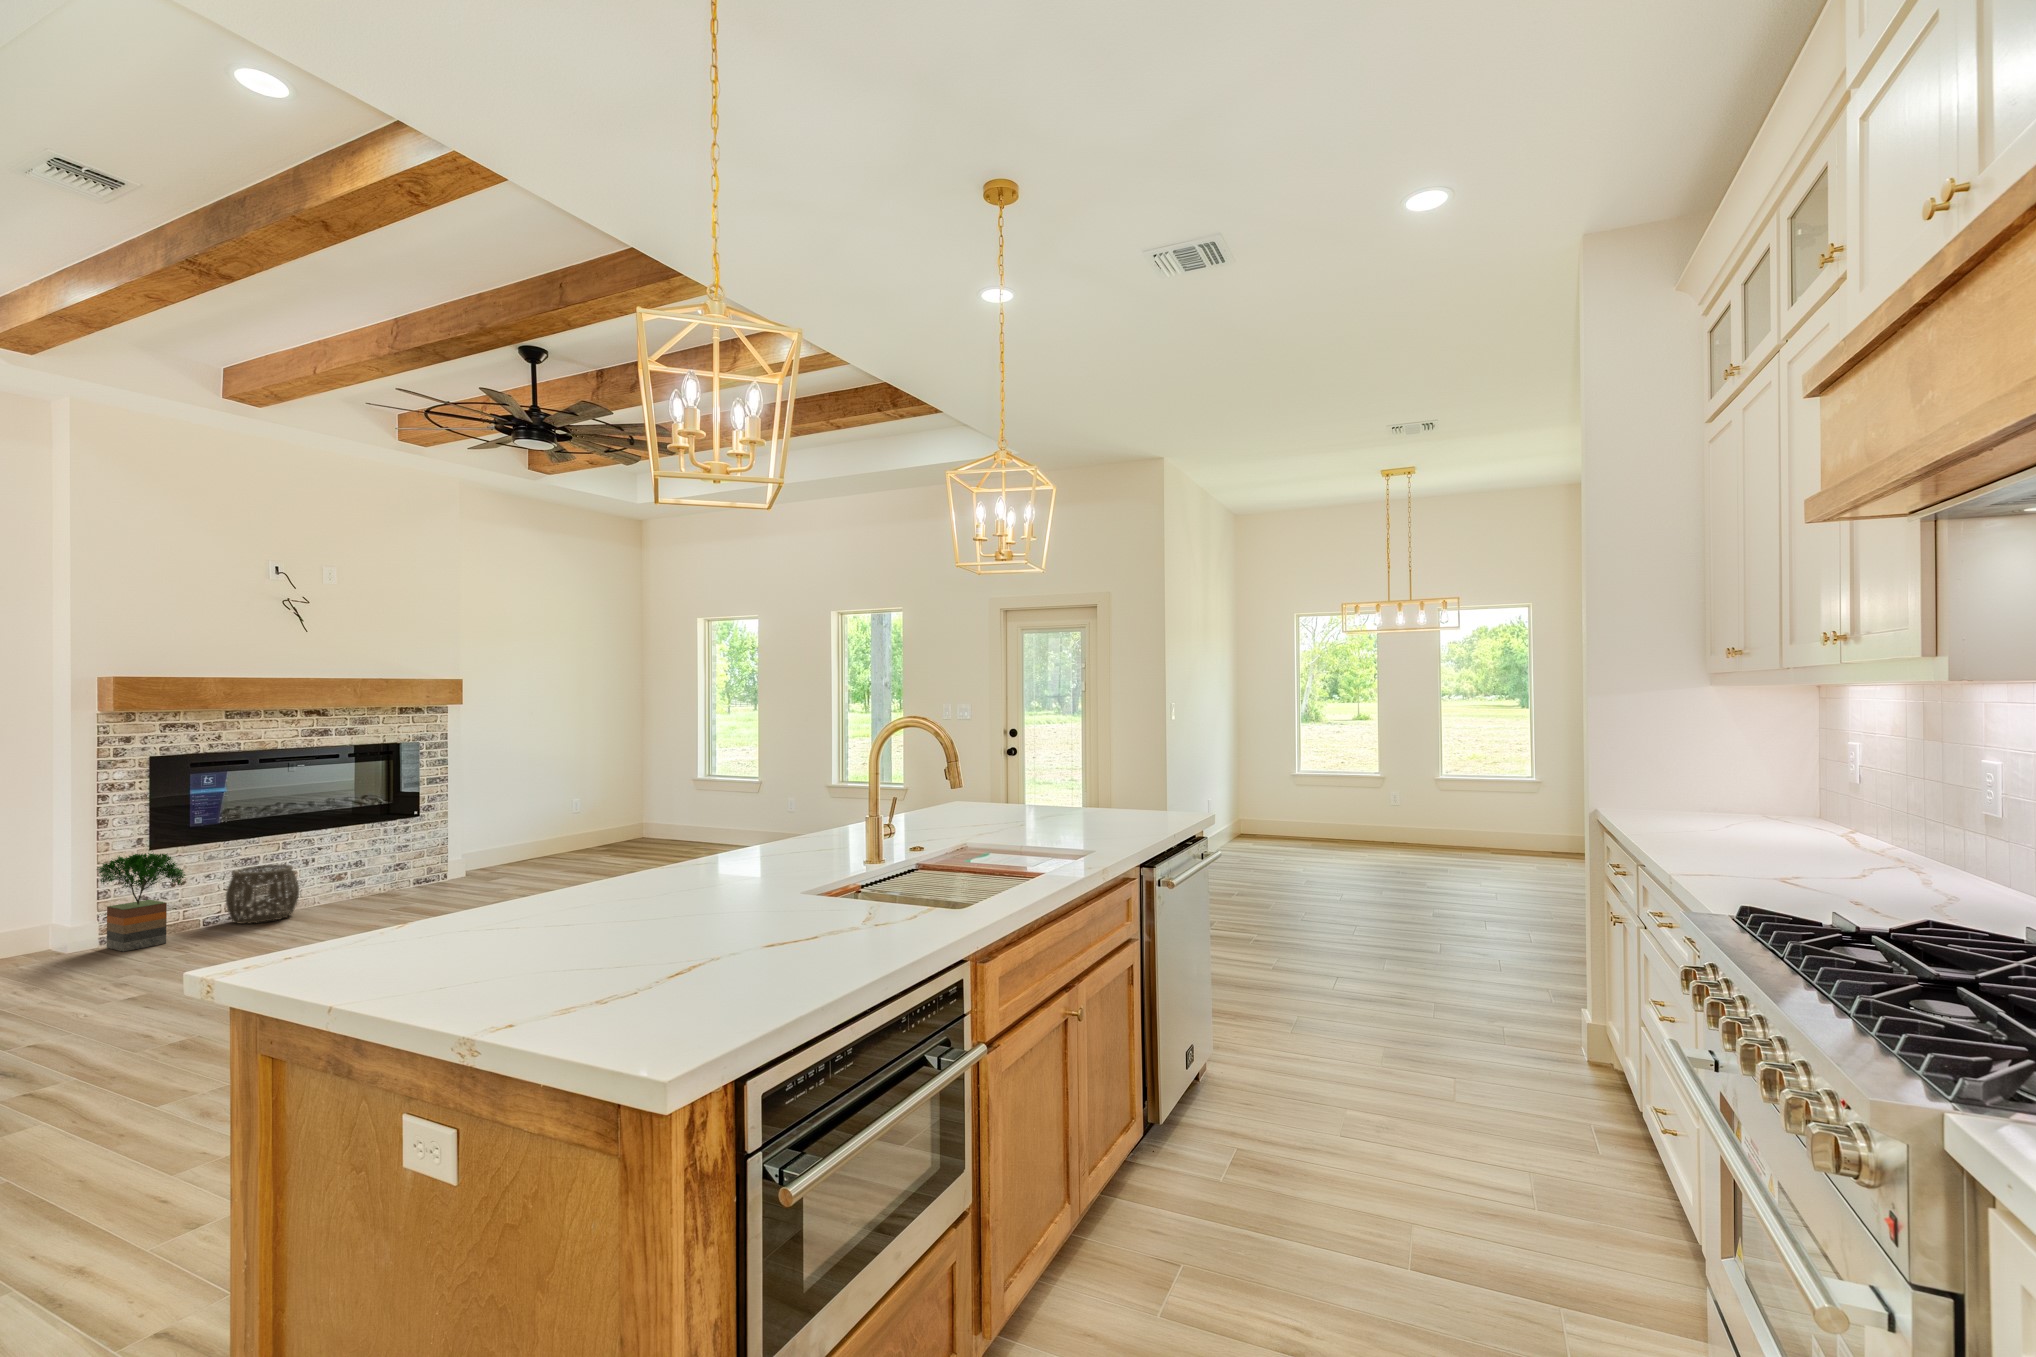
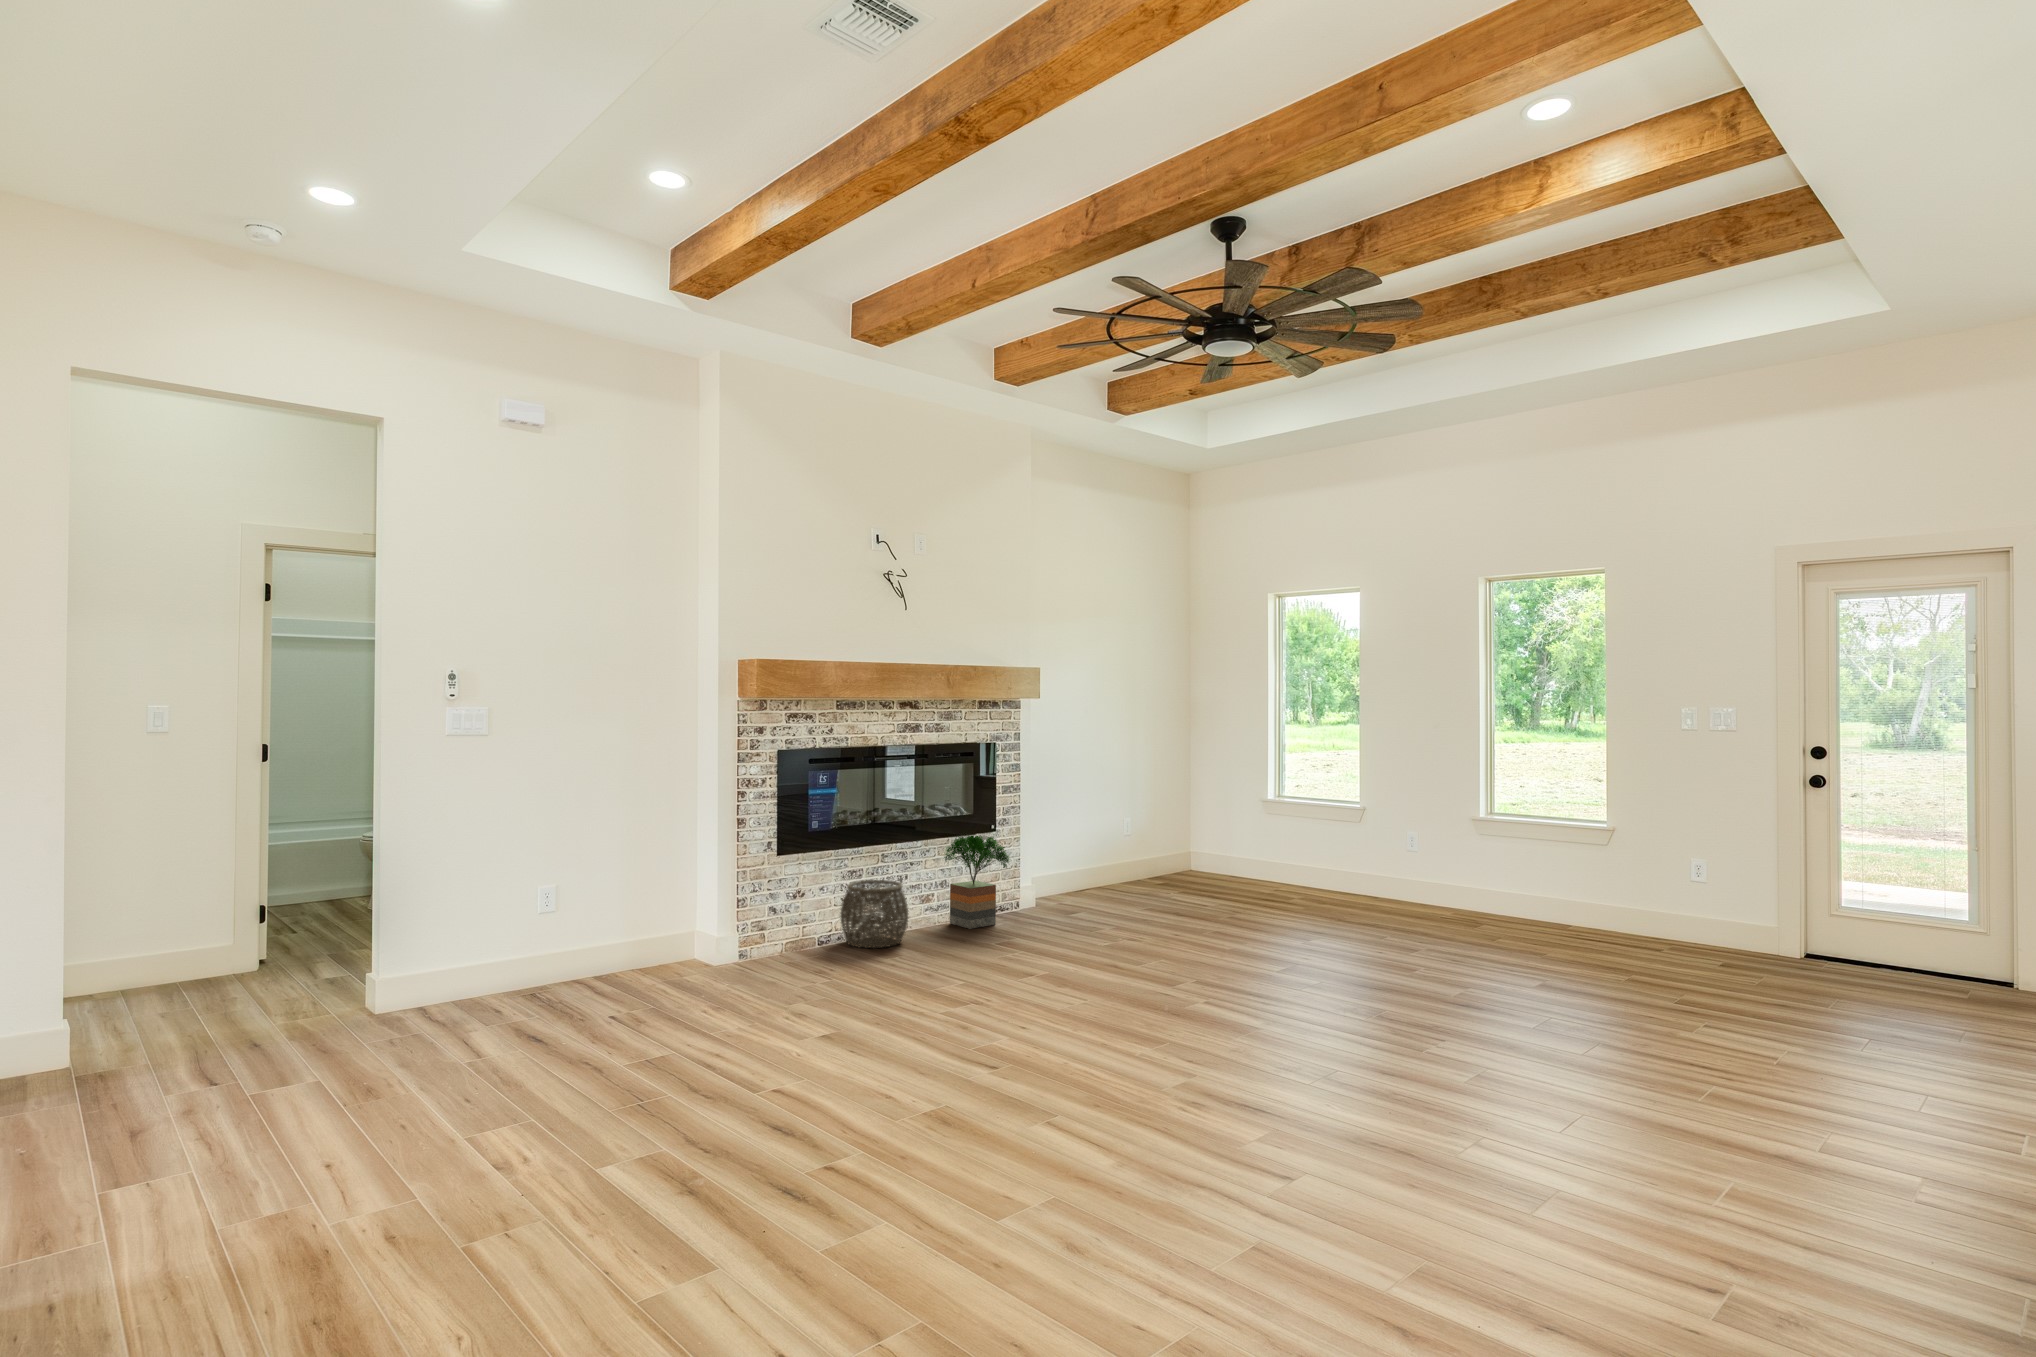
potted tree: present [97,853,186,952] -> present [944,835,1010,929]

